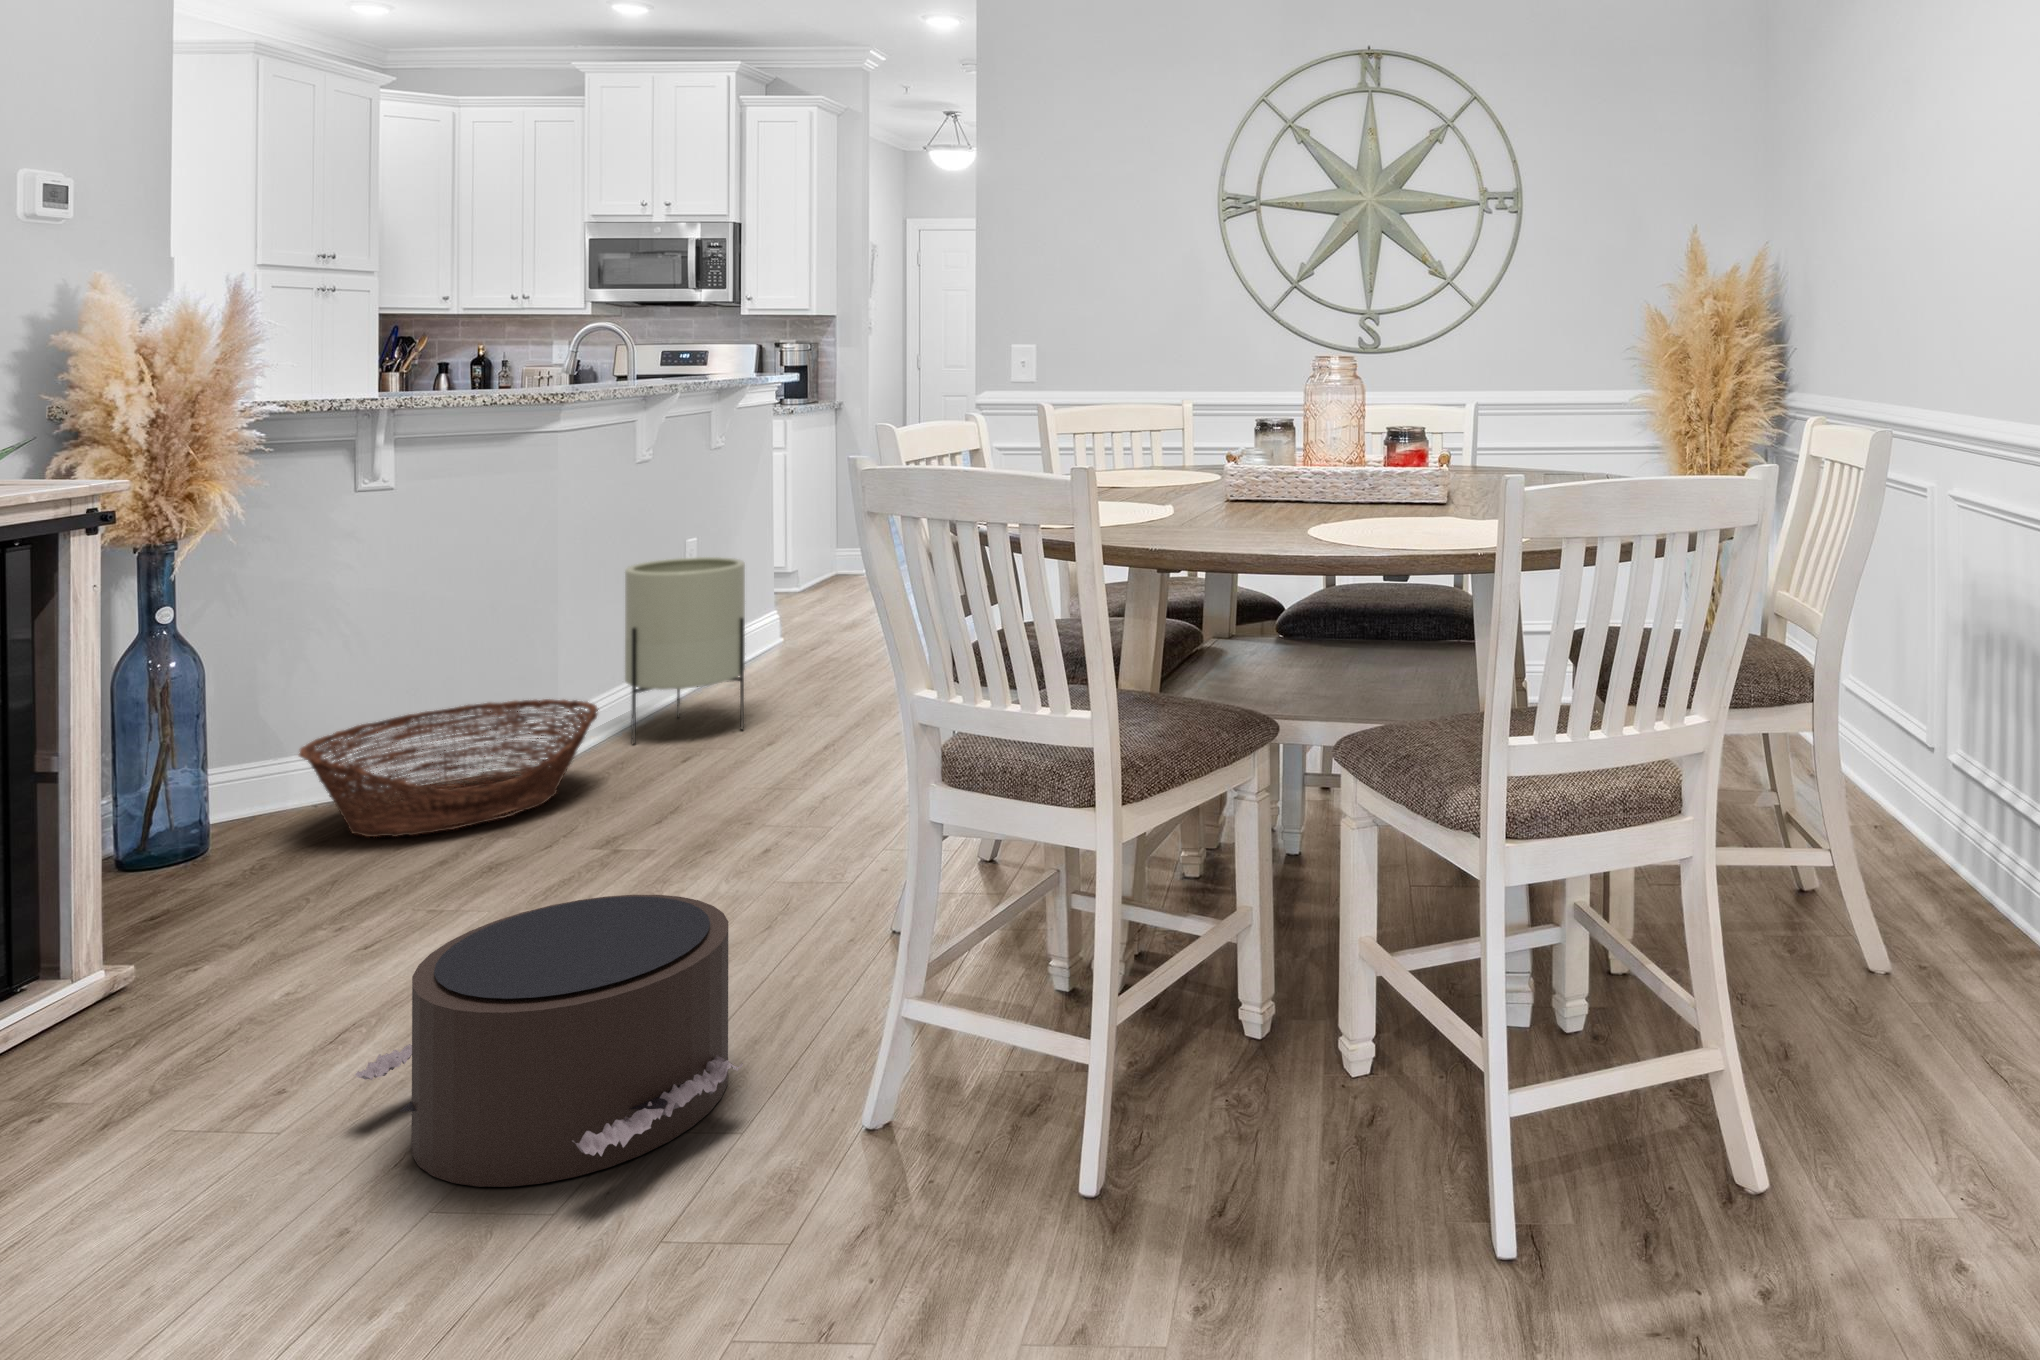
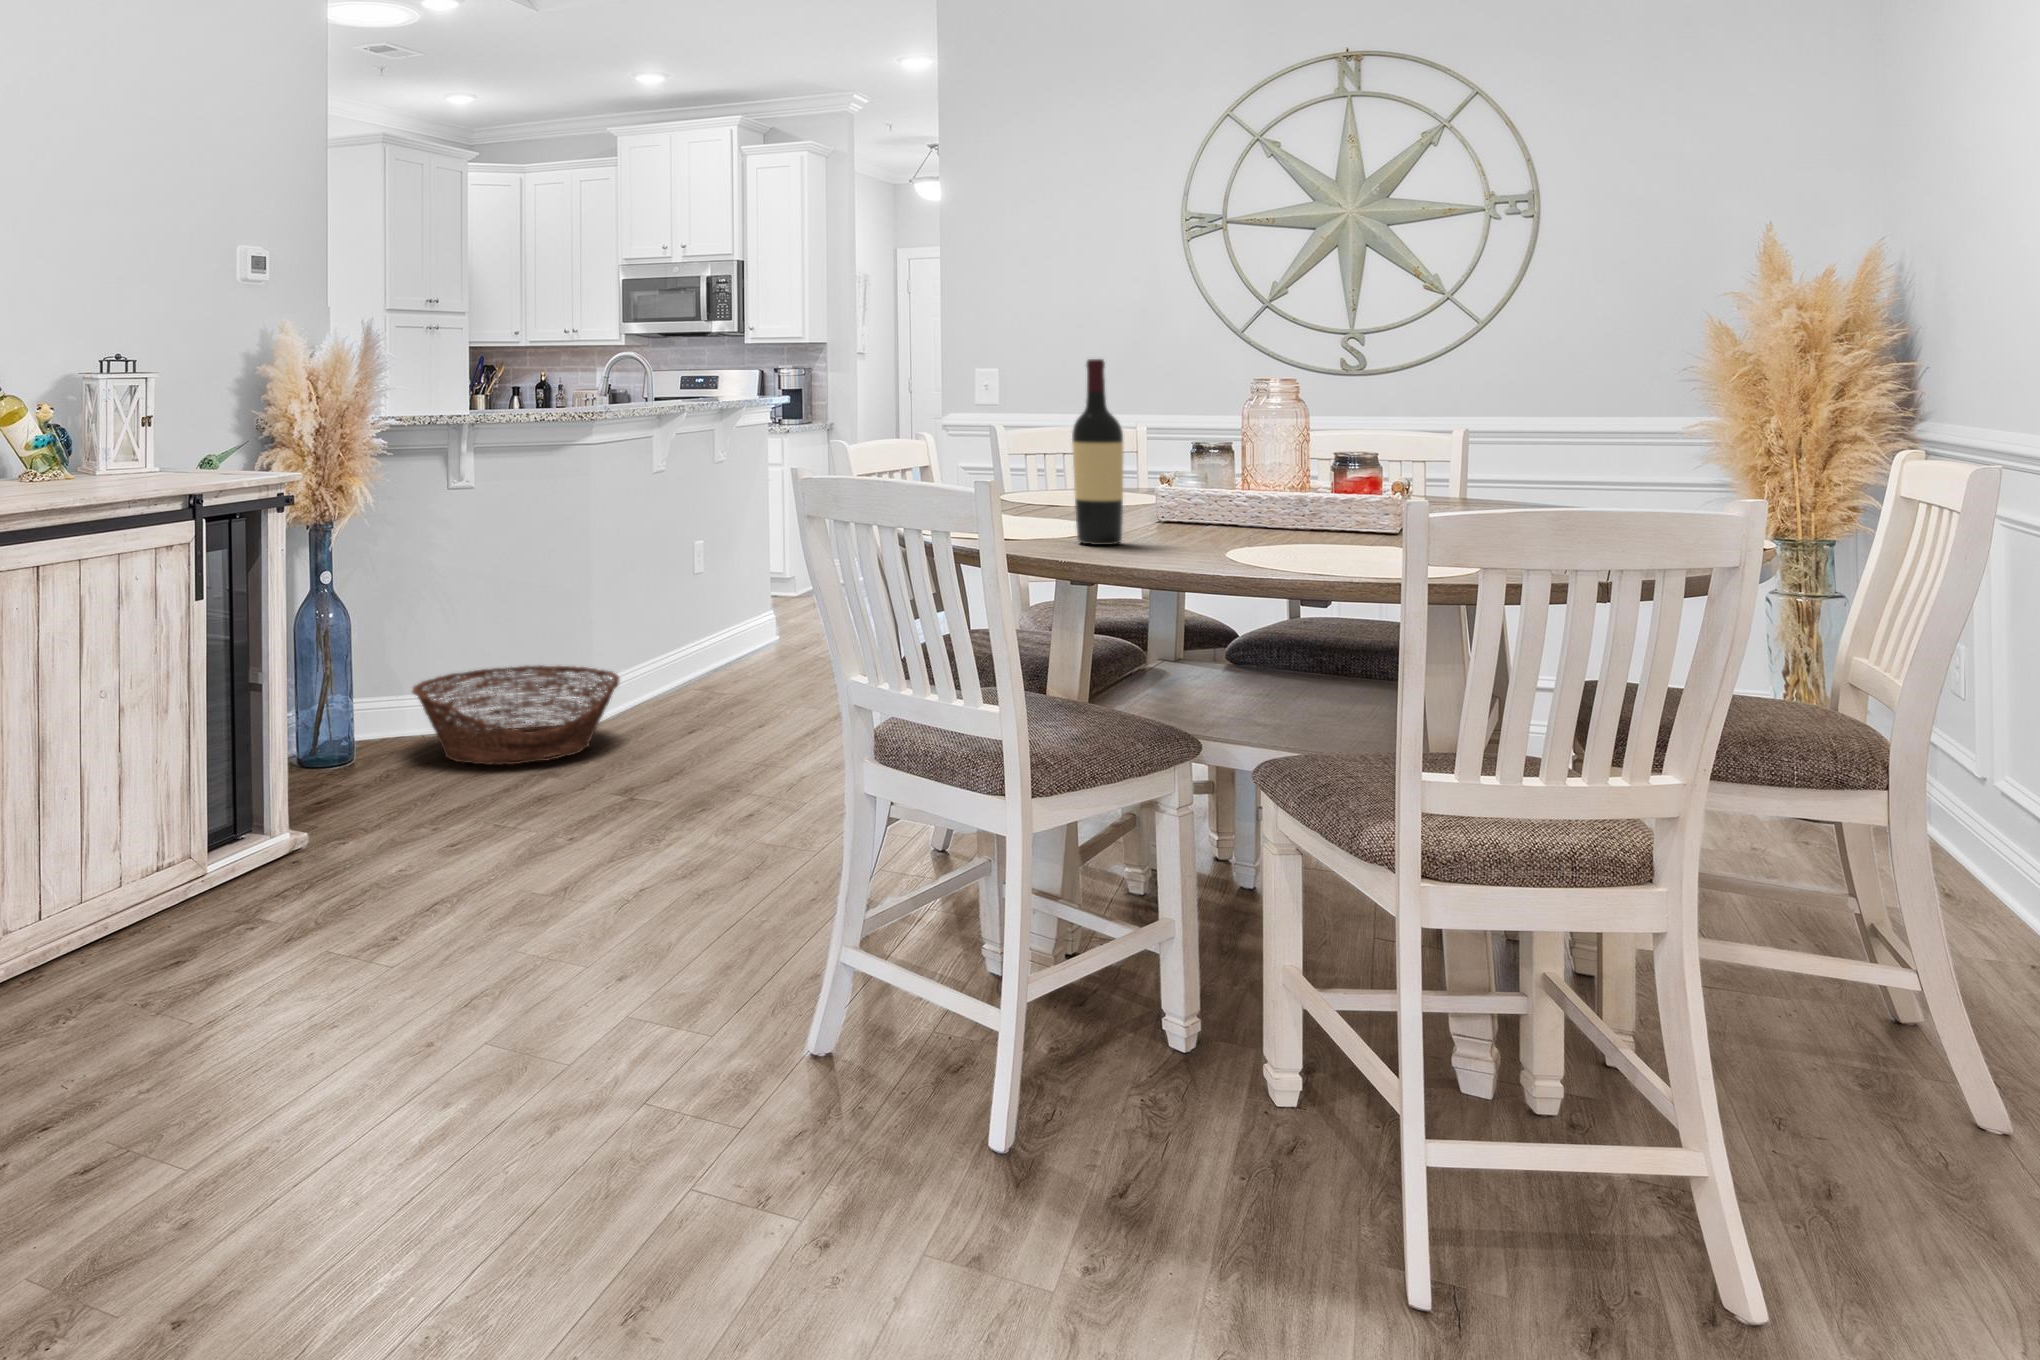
wine bottle: none [1164,335,1215,530] -> present [1072,359,1123,545]
planter: present [625,557,745,744] -> none [642,556,737,713]
pouf: present [355,895,743,1187] -> none [439,824,711,1040]

